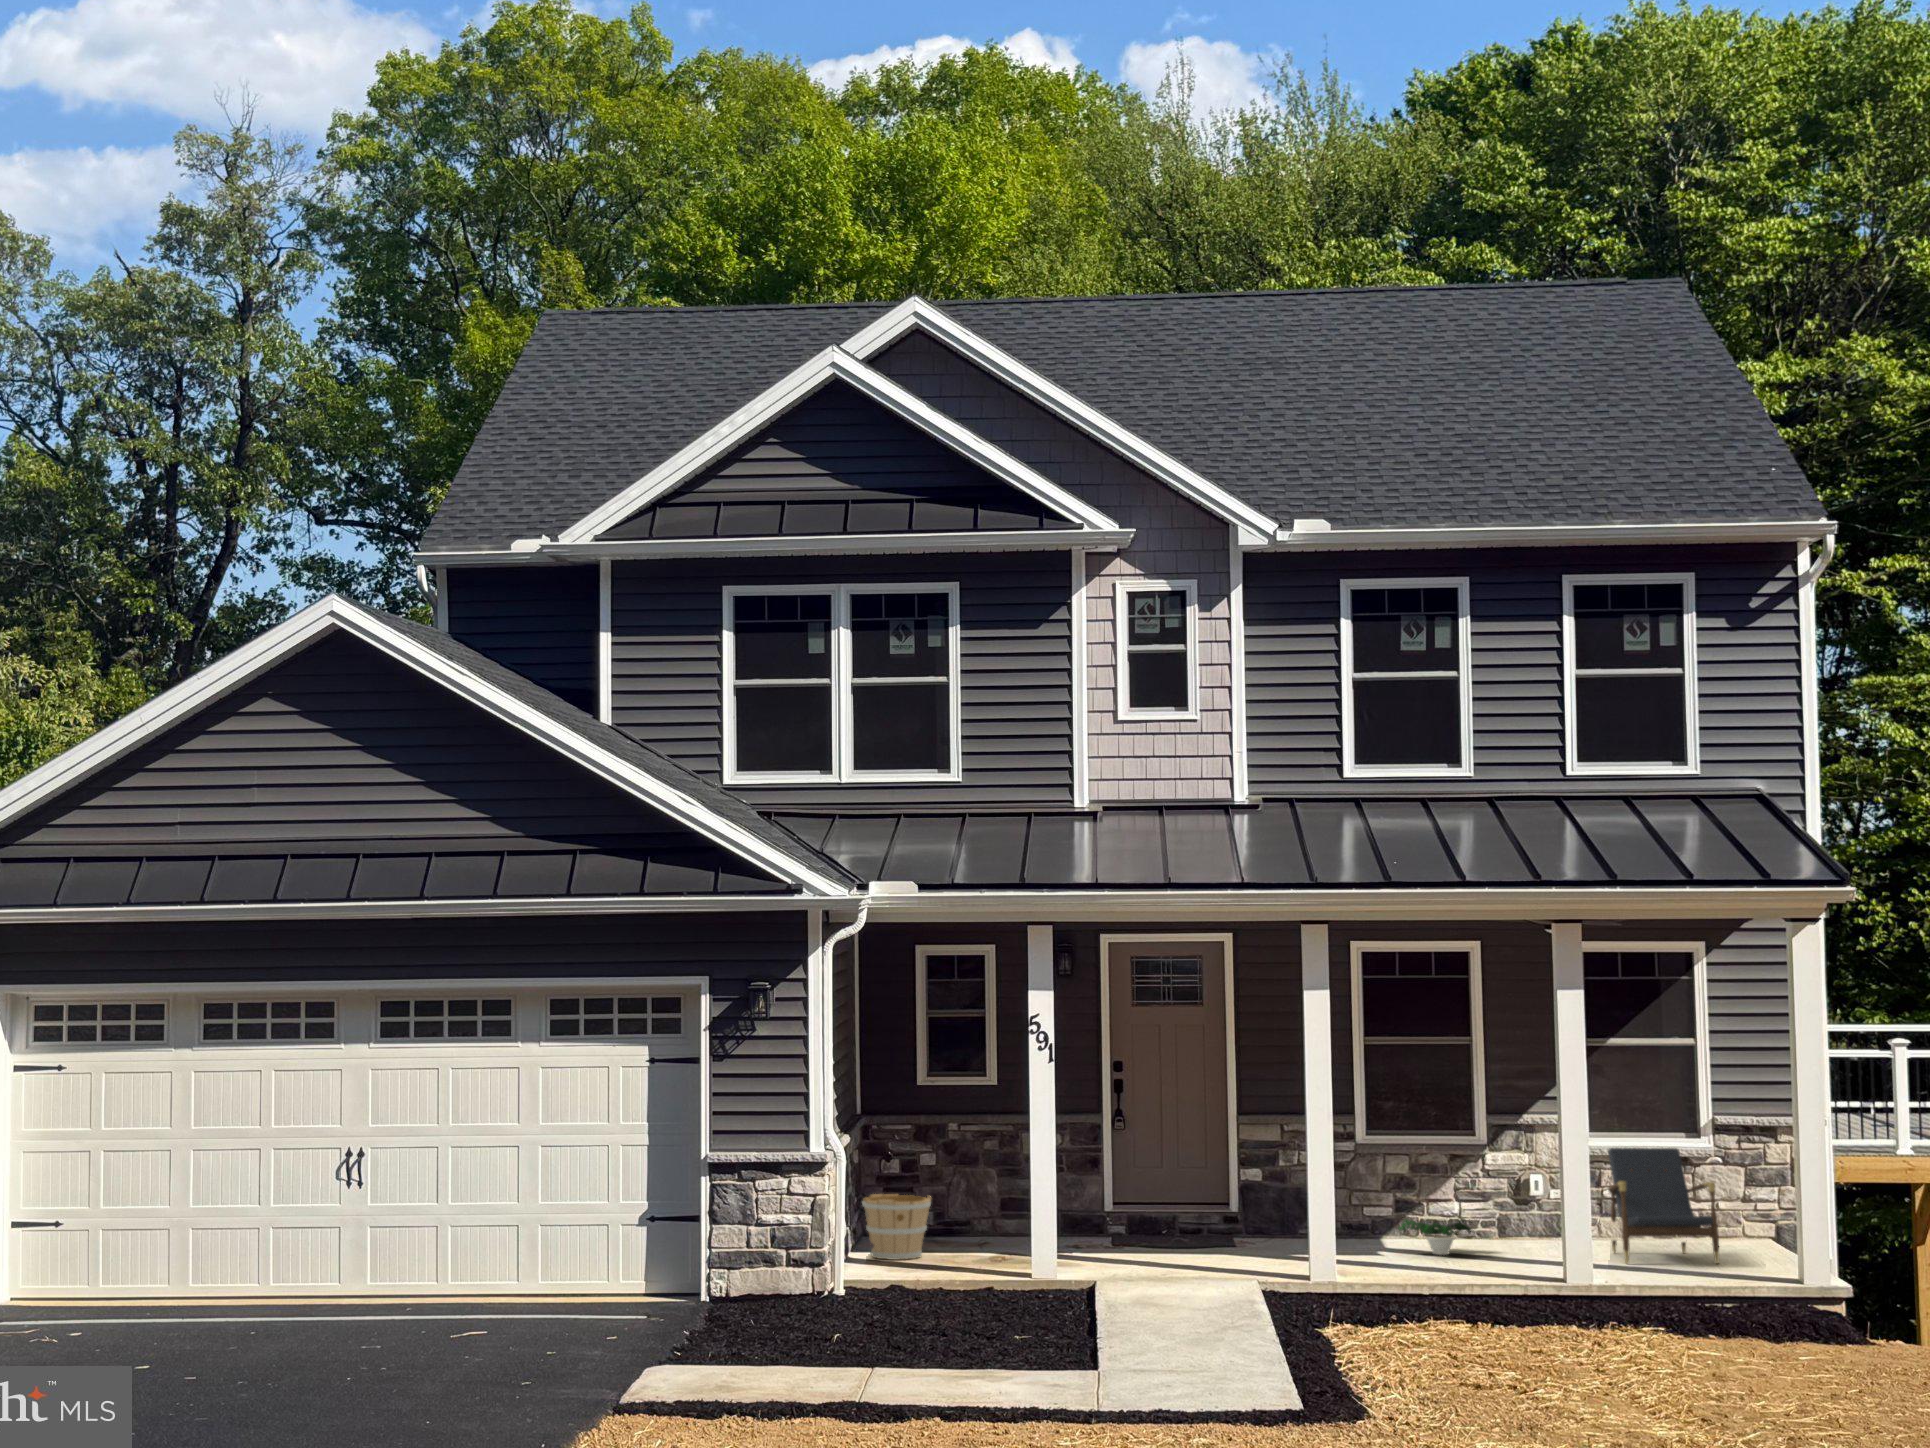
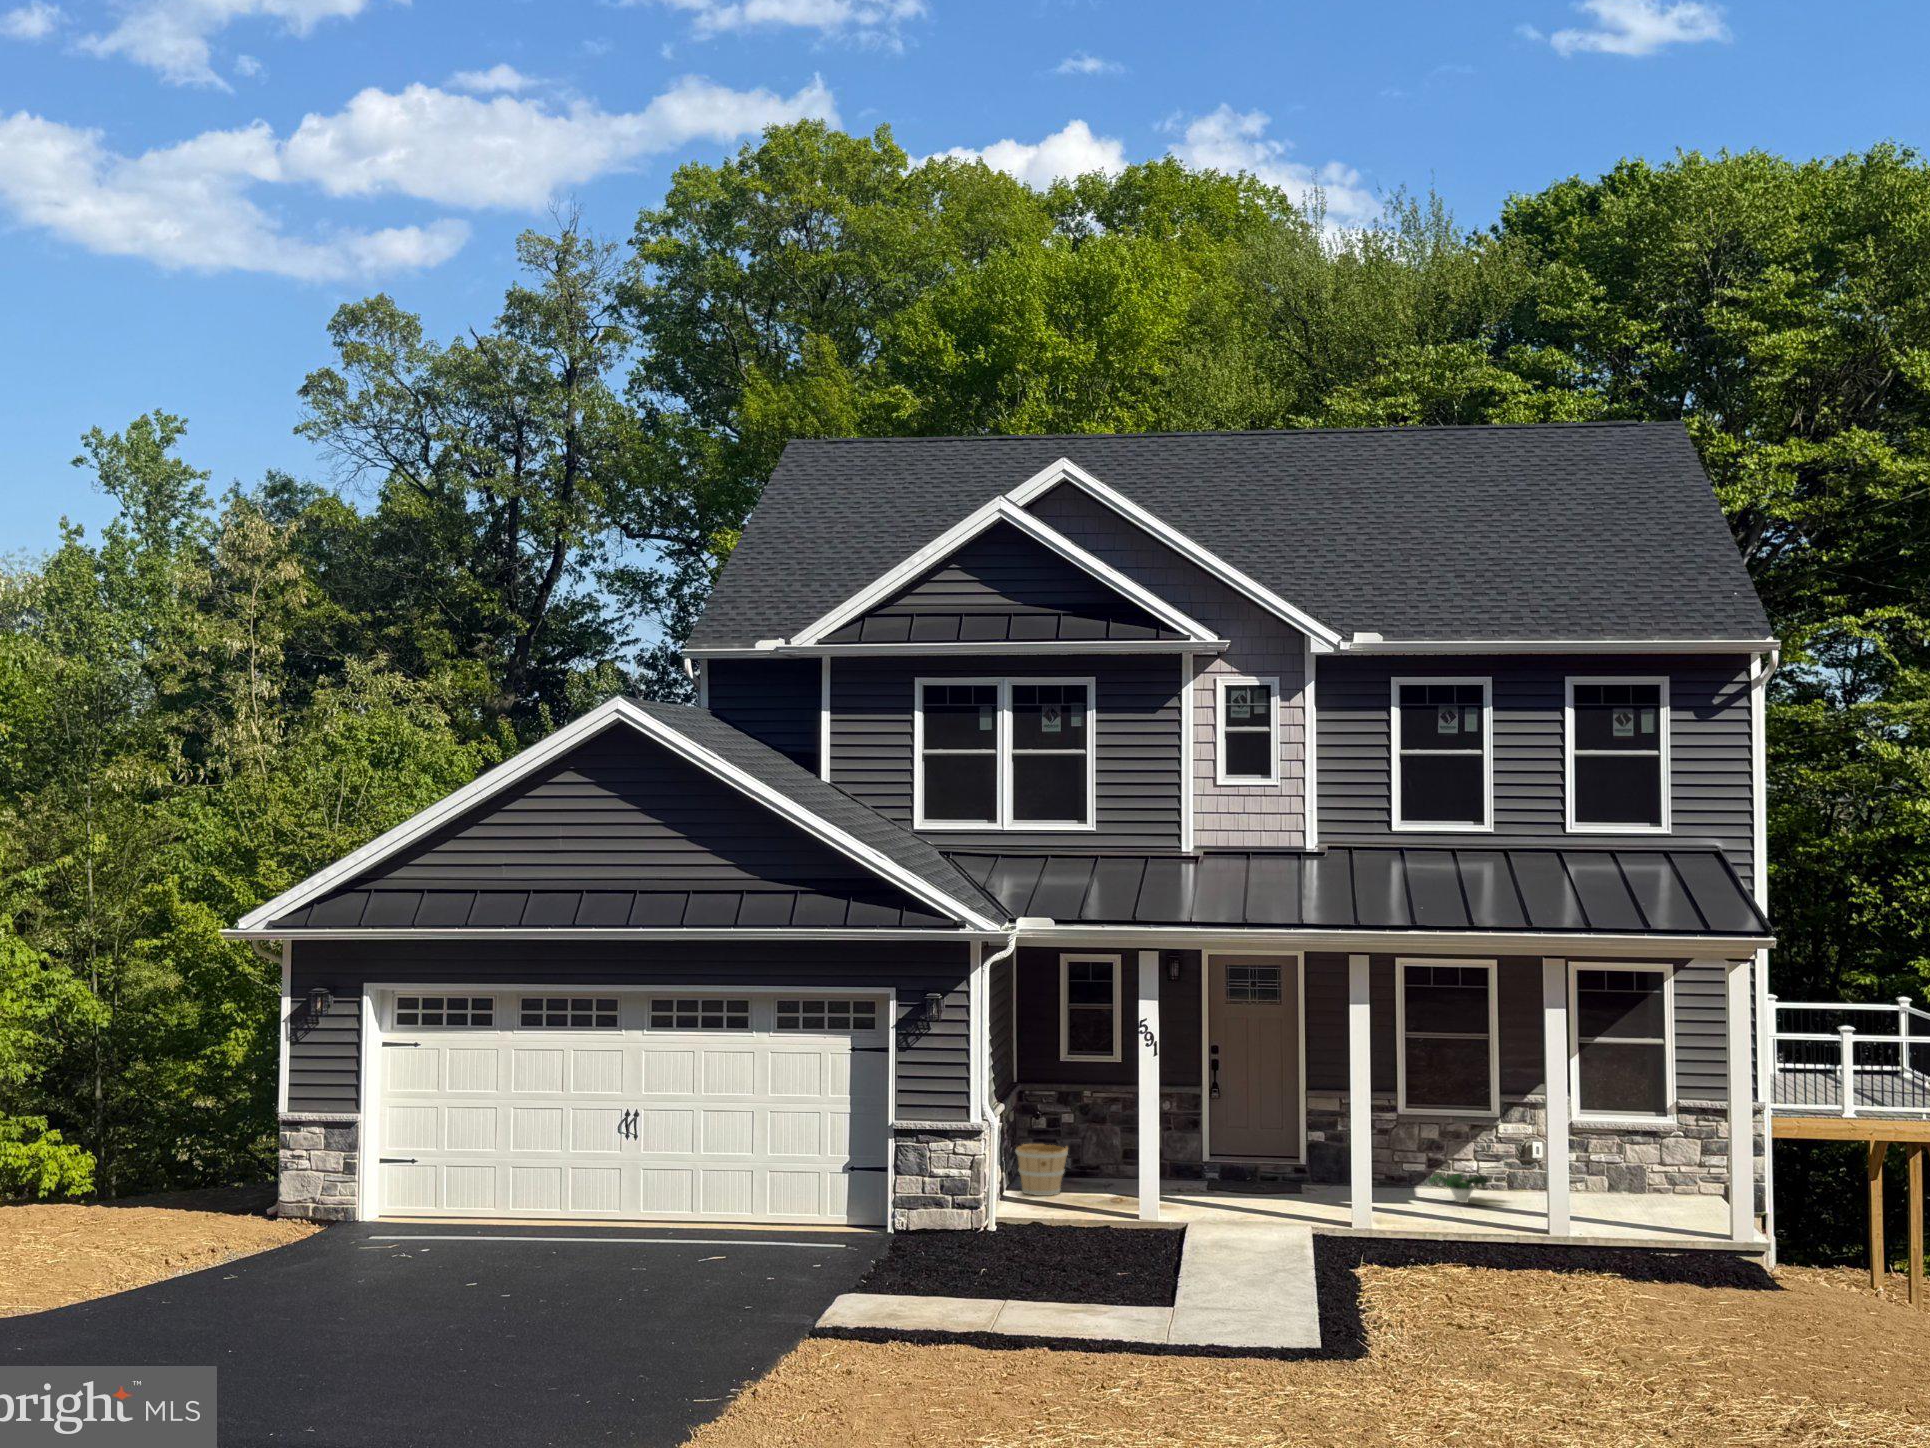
lounge chair: present [1608,1148,1719,1264] -> none [1594,1123,1677,1218]

